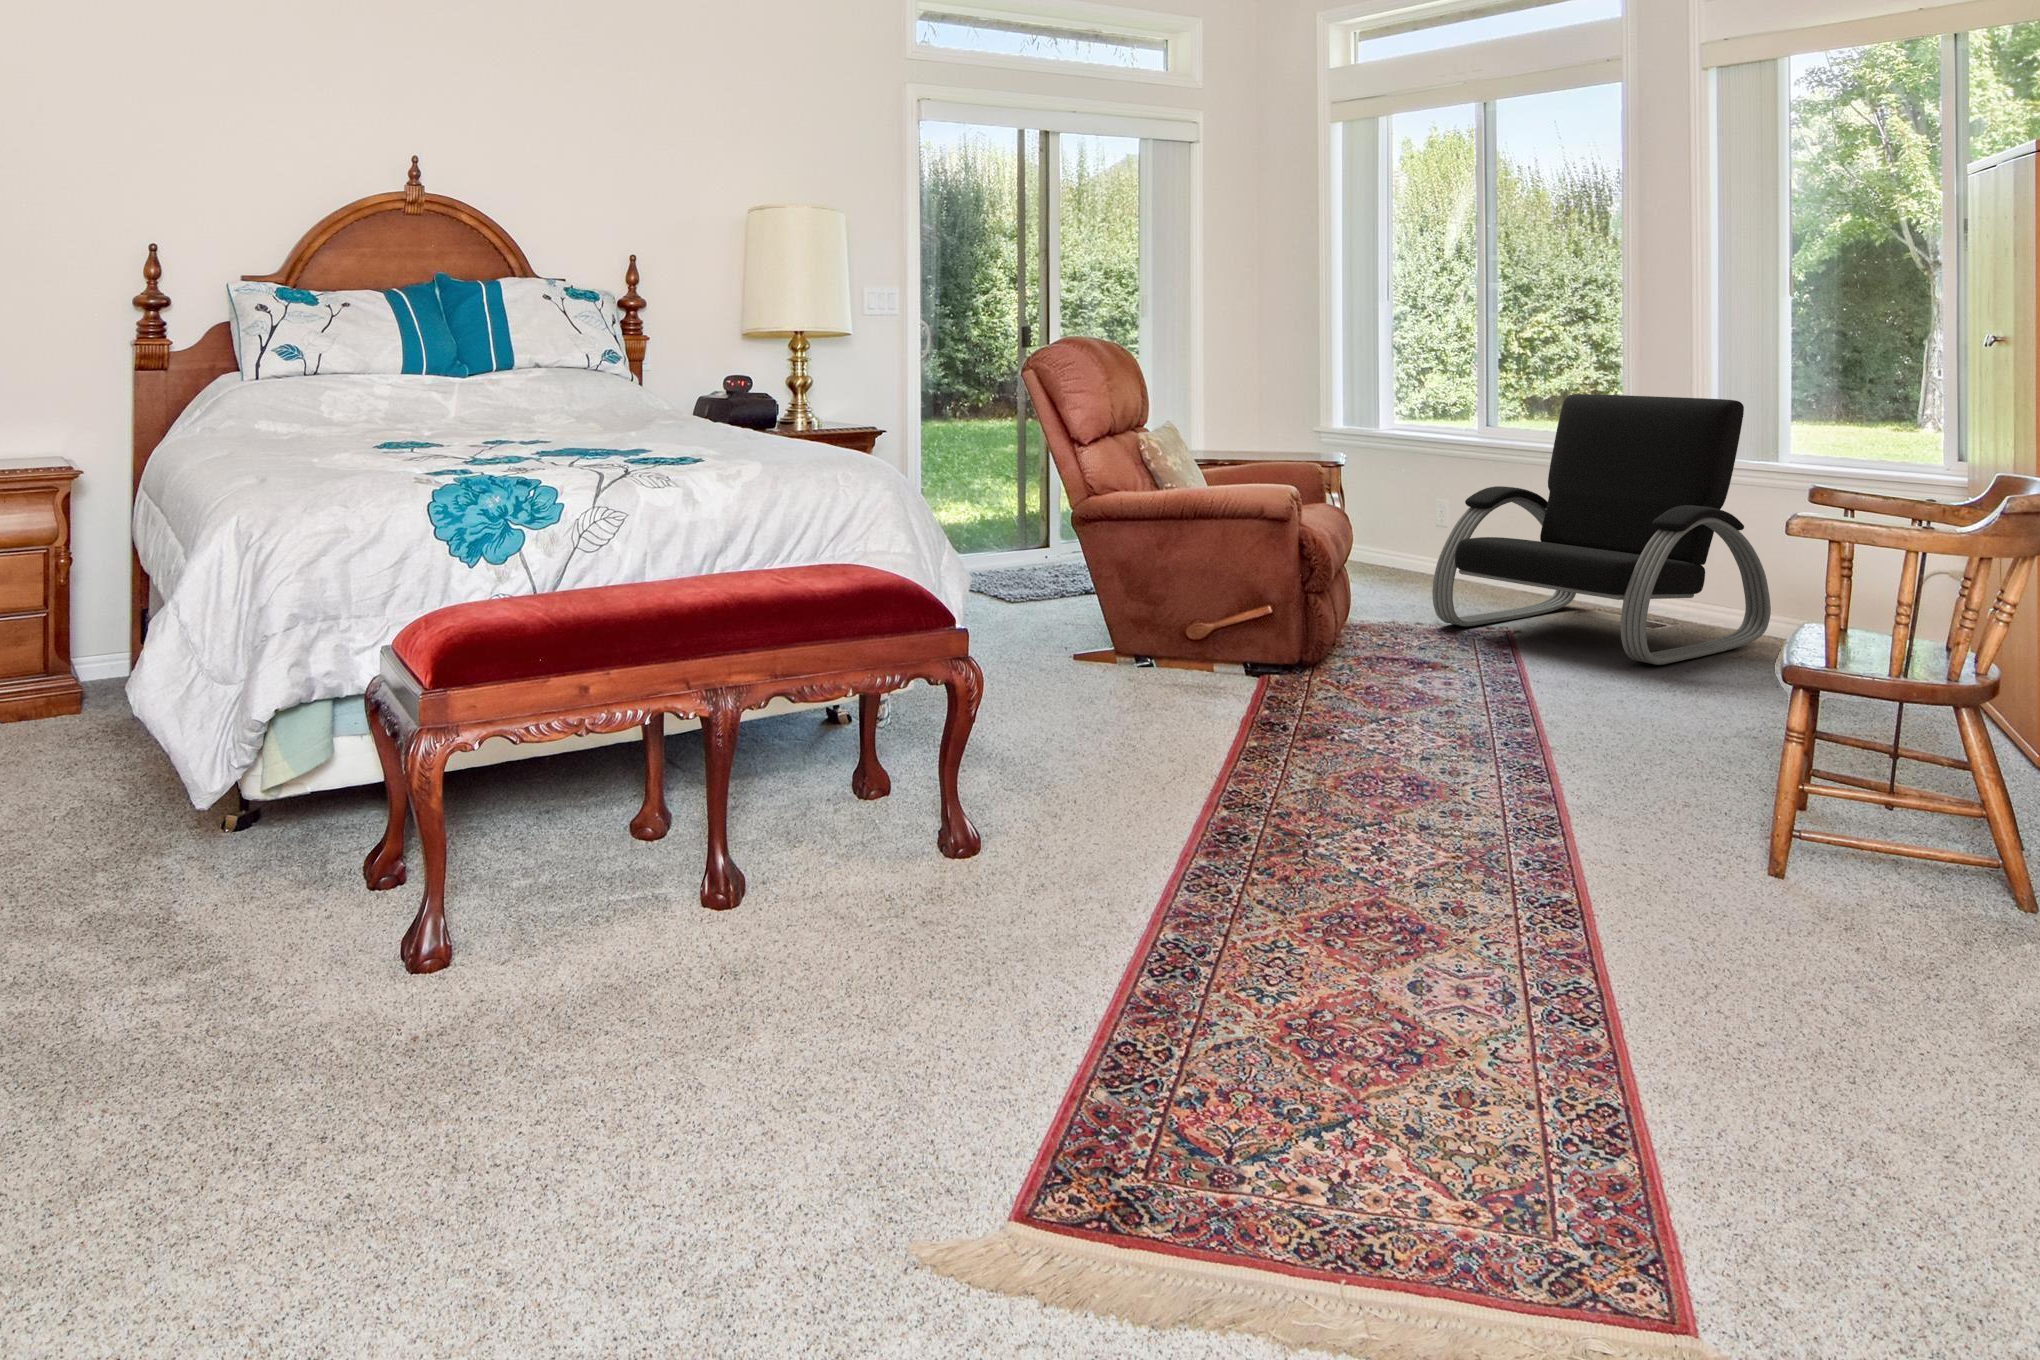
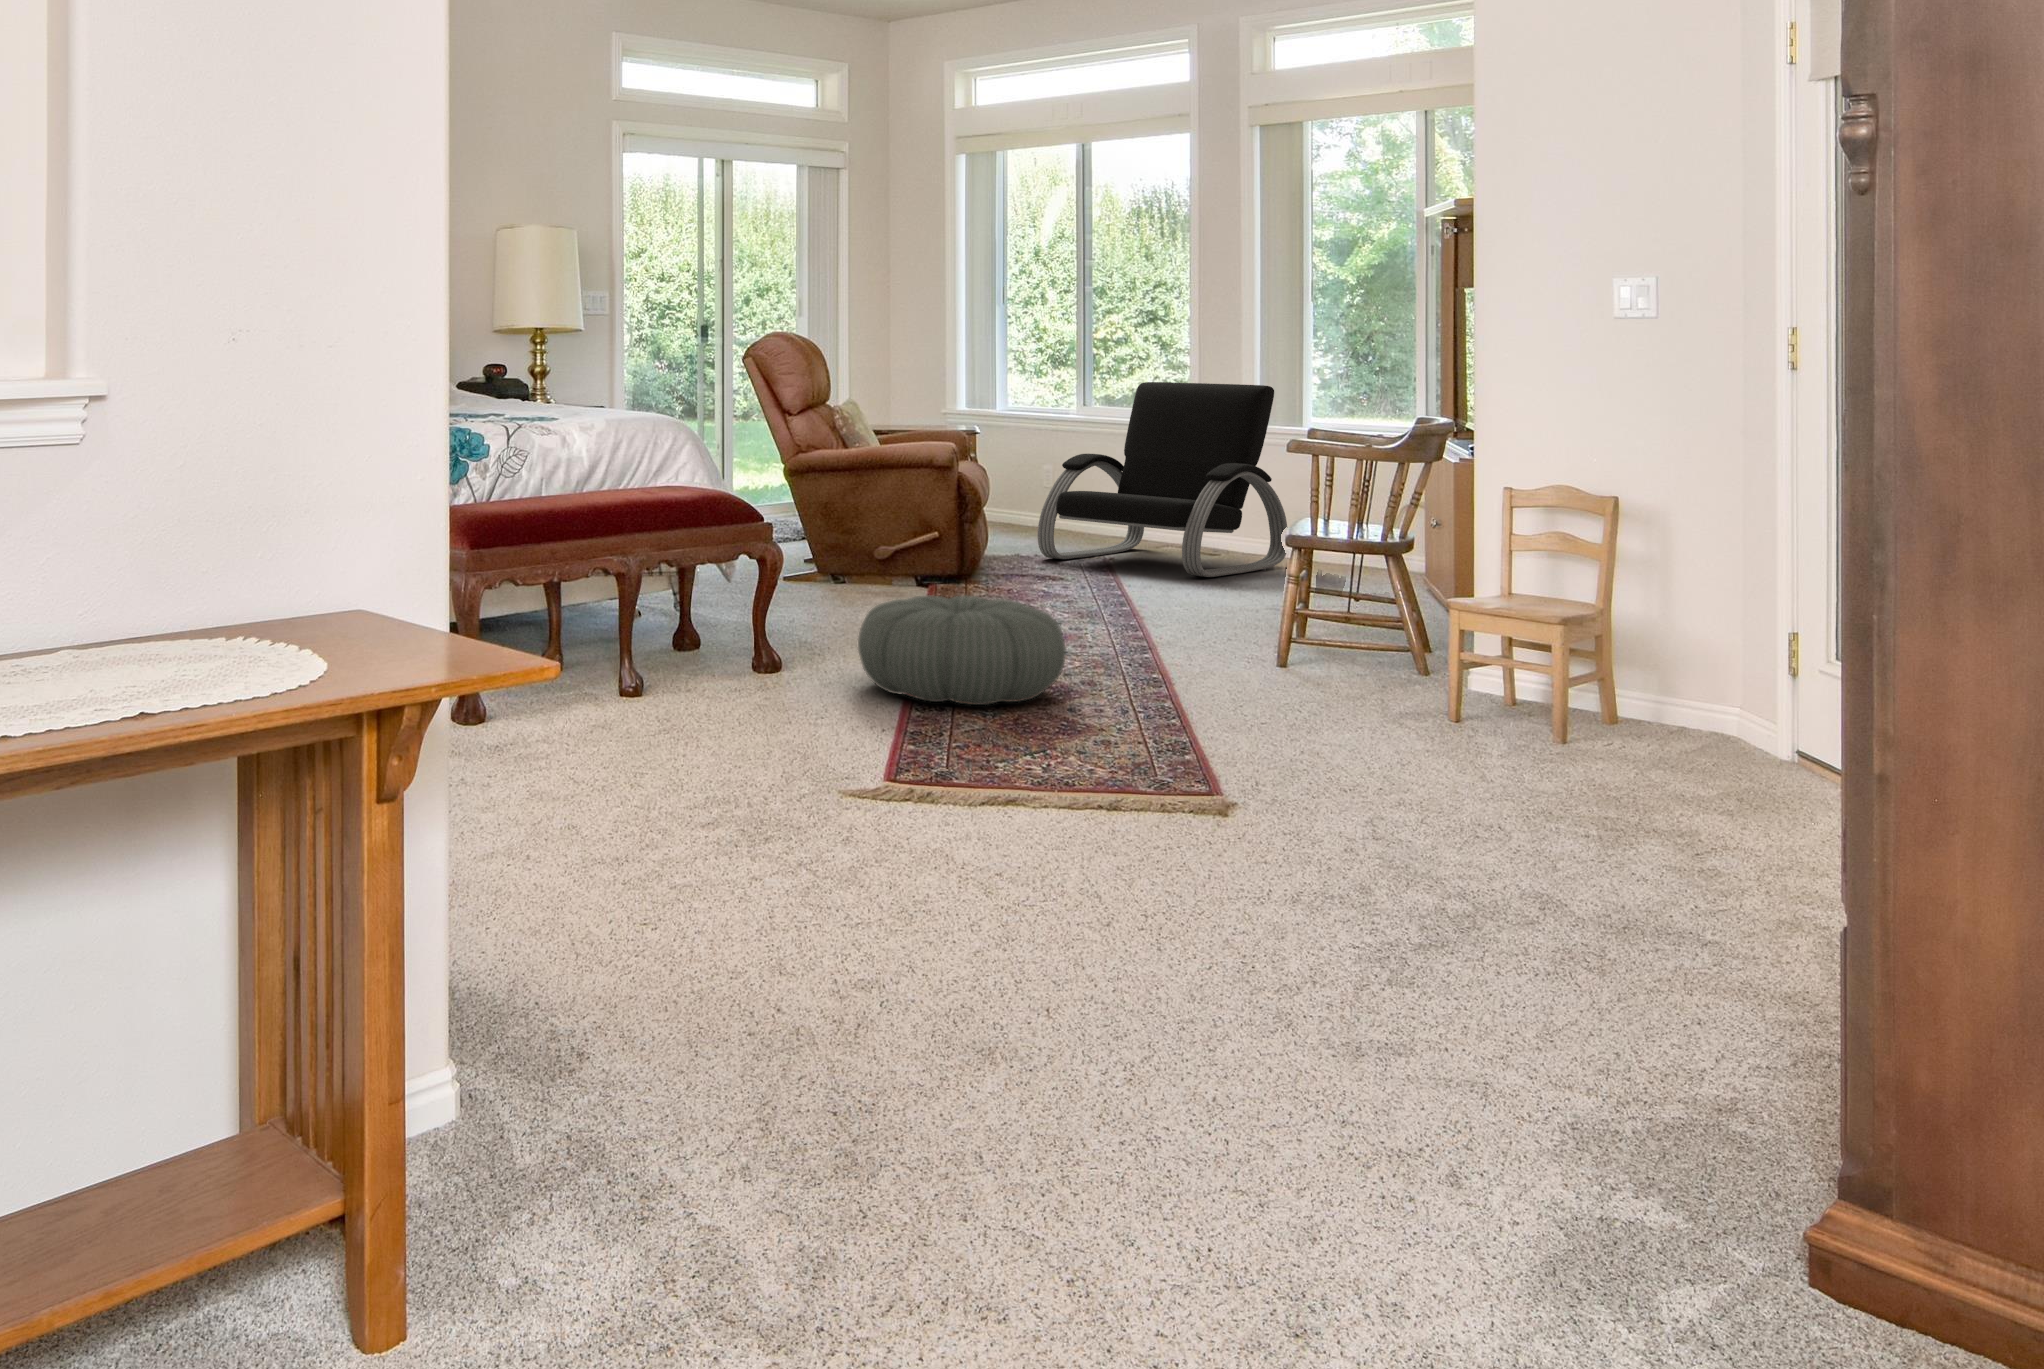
pouf: none [975,789,1353,1048] -> present [858,595,1066,705]

